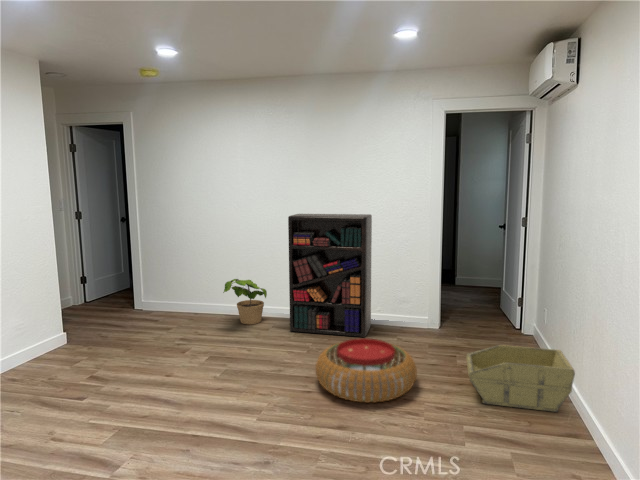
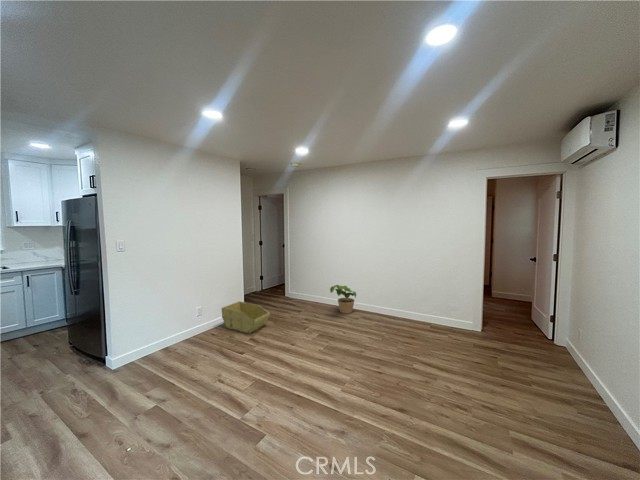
bookshelf: present [288,214,372,337] -> none [370,246,427,332]
pouf: present [316,338,417,403] -> none [385,337,464,392]
storage bin: present [466,345,575,412] -> present [222,301,270,334]

